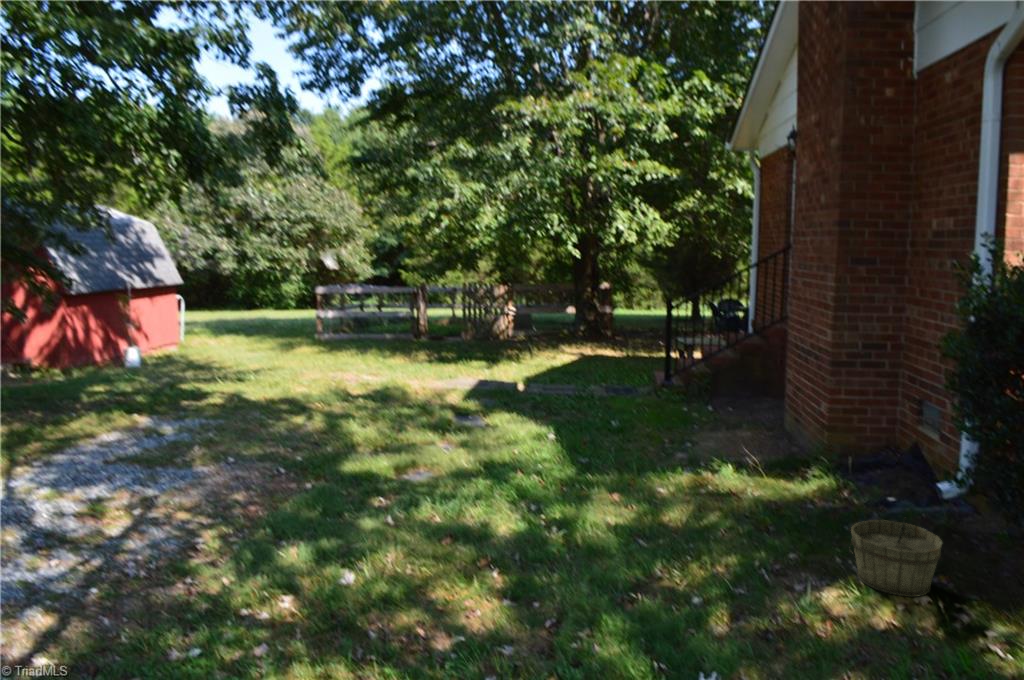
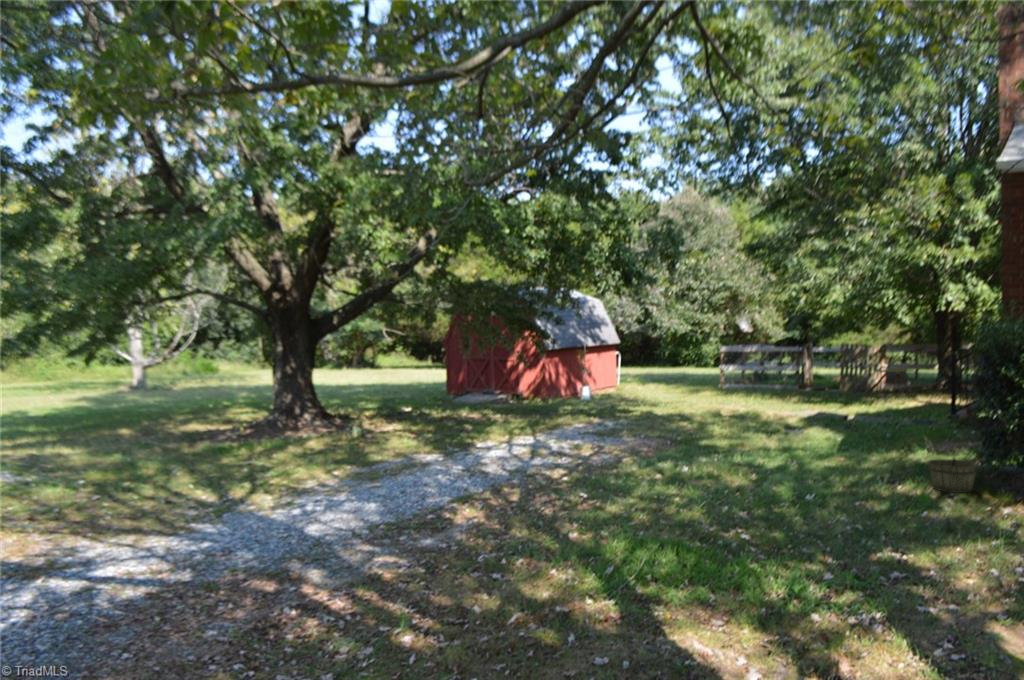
round table: none [505,314,539,341] -> present [883,369,912,387]

